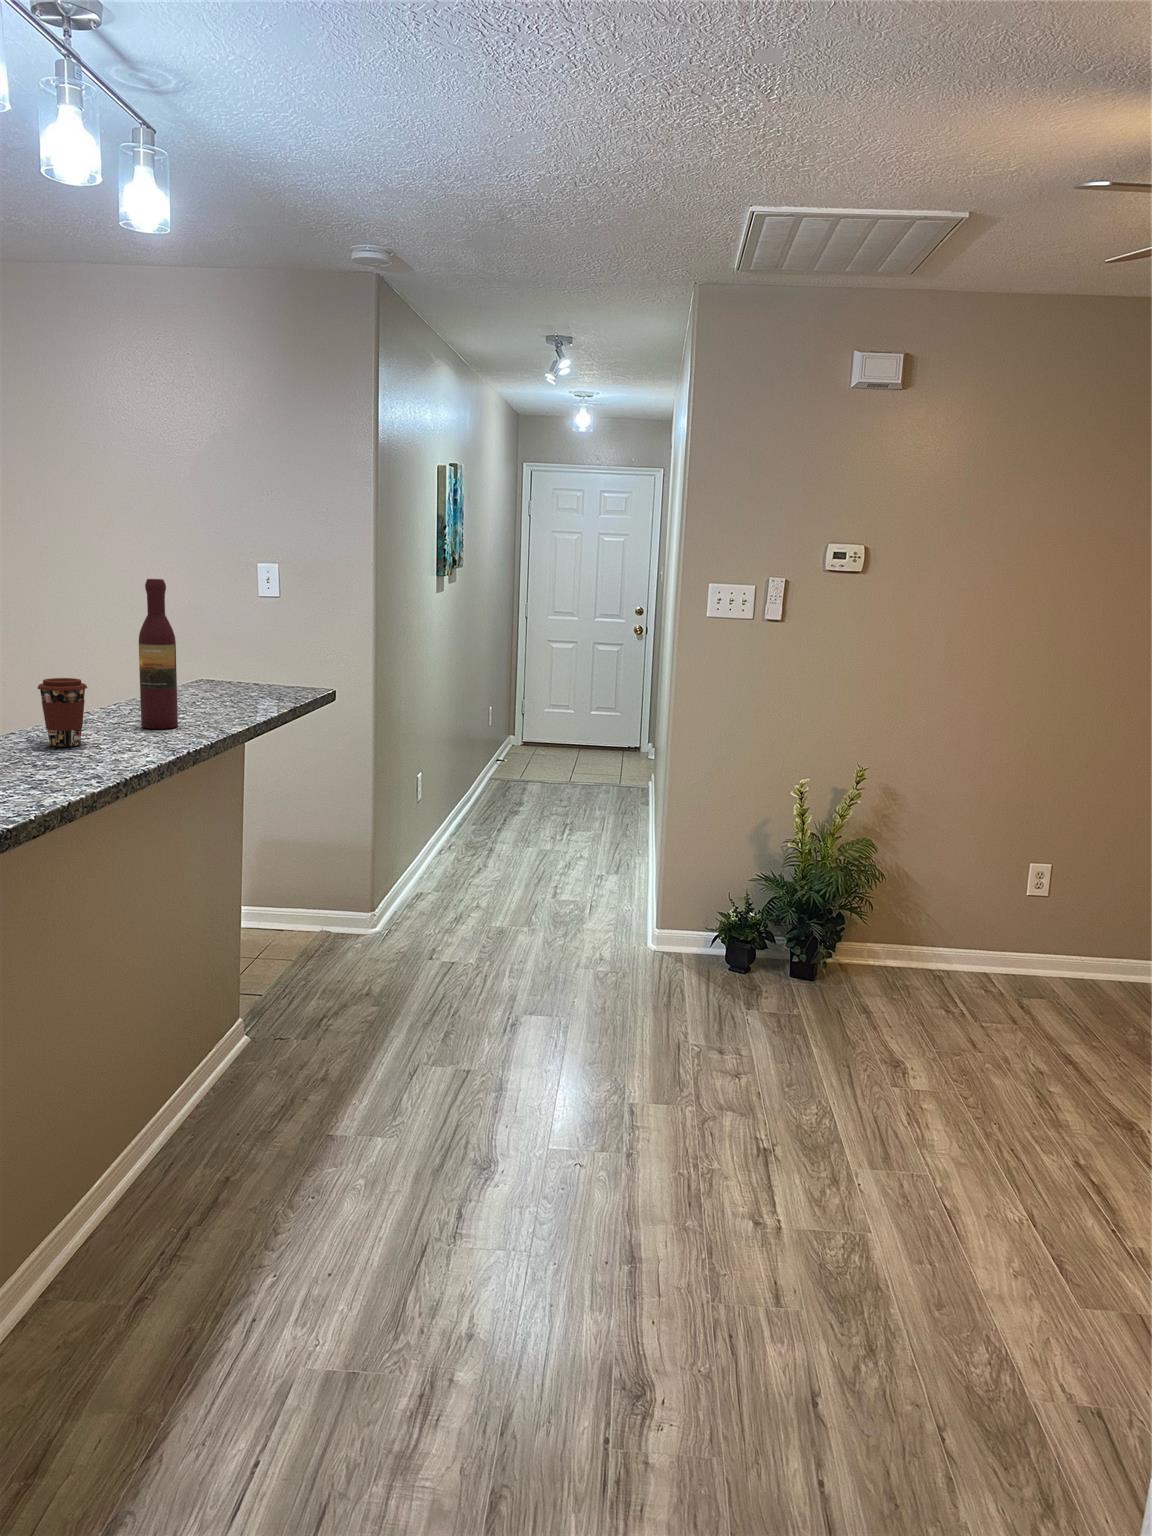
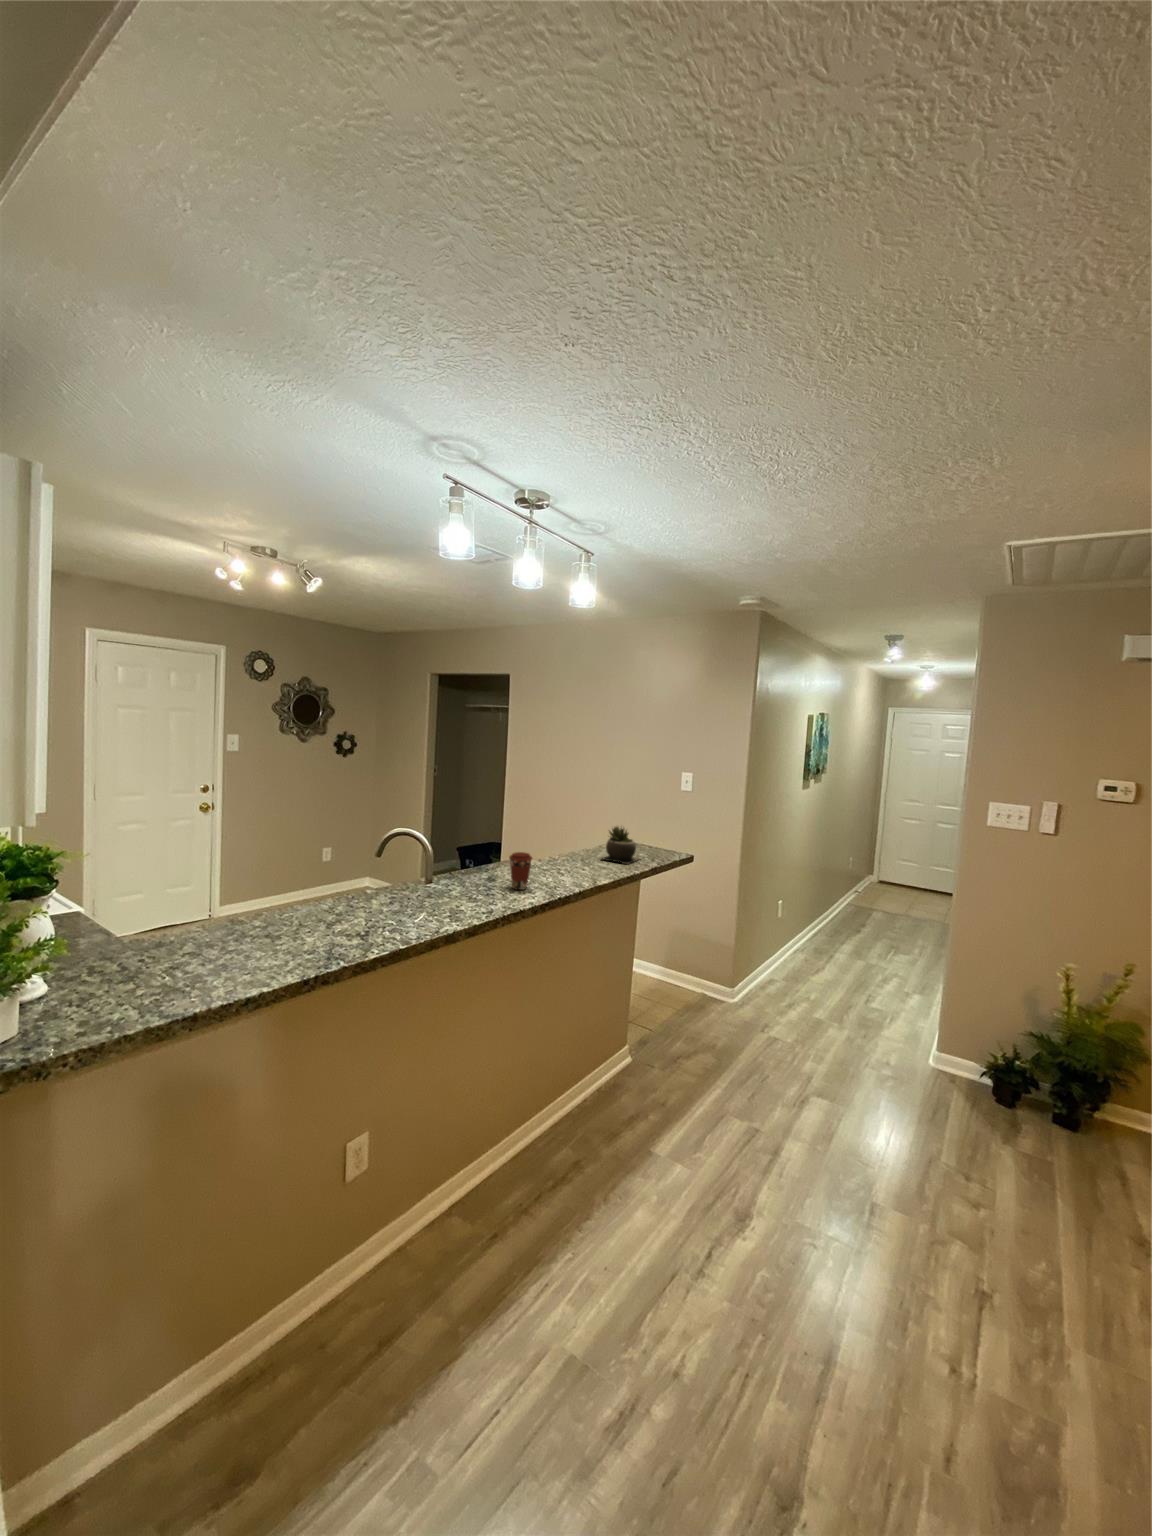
wine bottle: present [139,579,178,729] -> none [566,800,587,882]
succulent plant: none [174,636,246,702] -> present [602,827,638,864]

